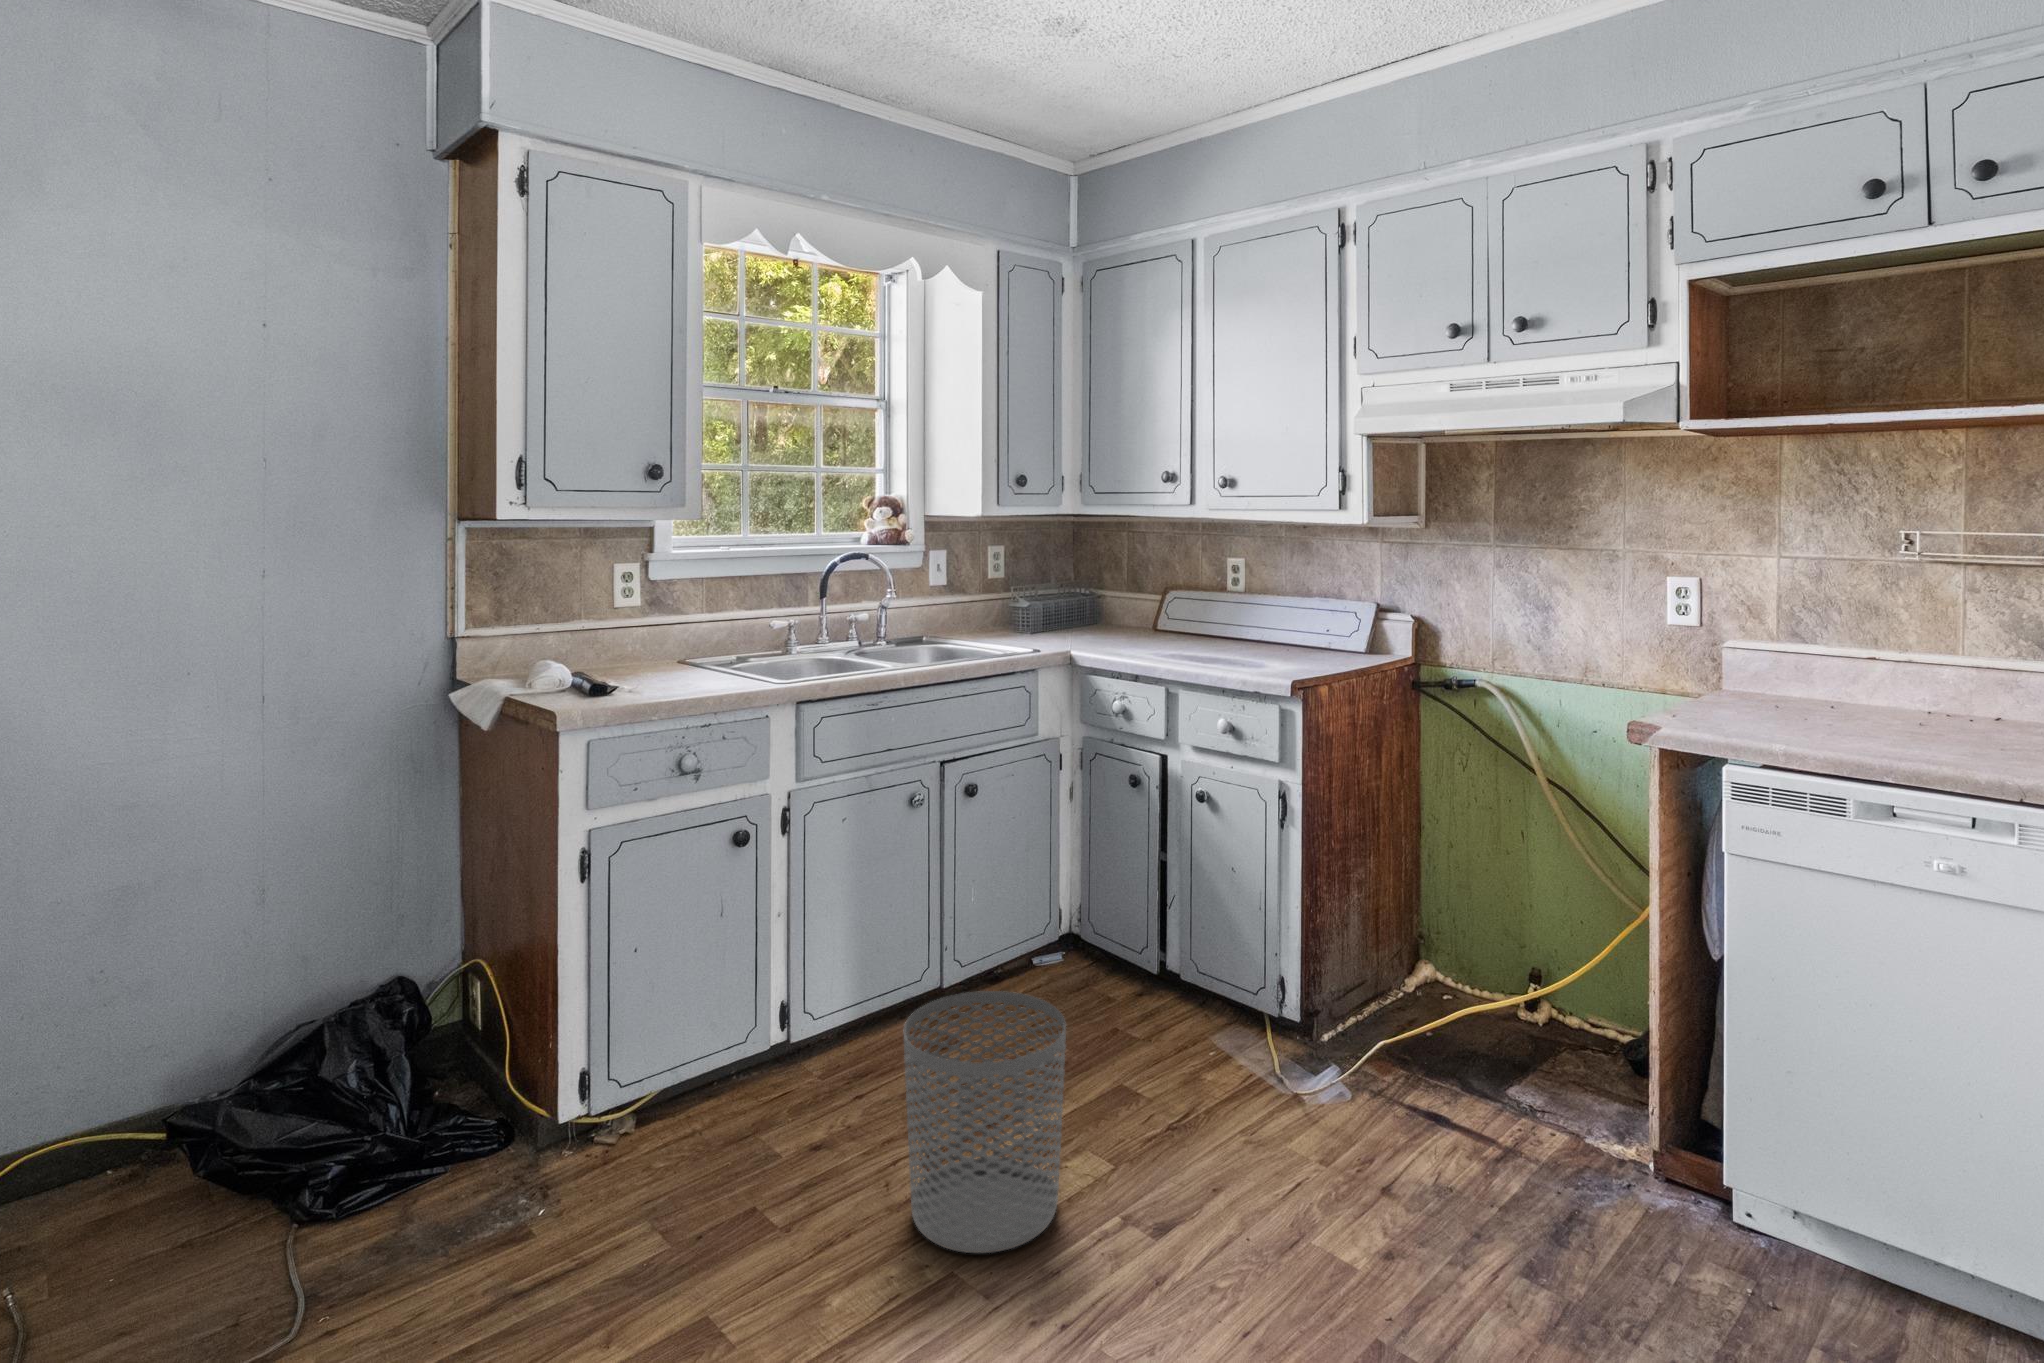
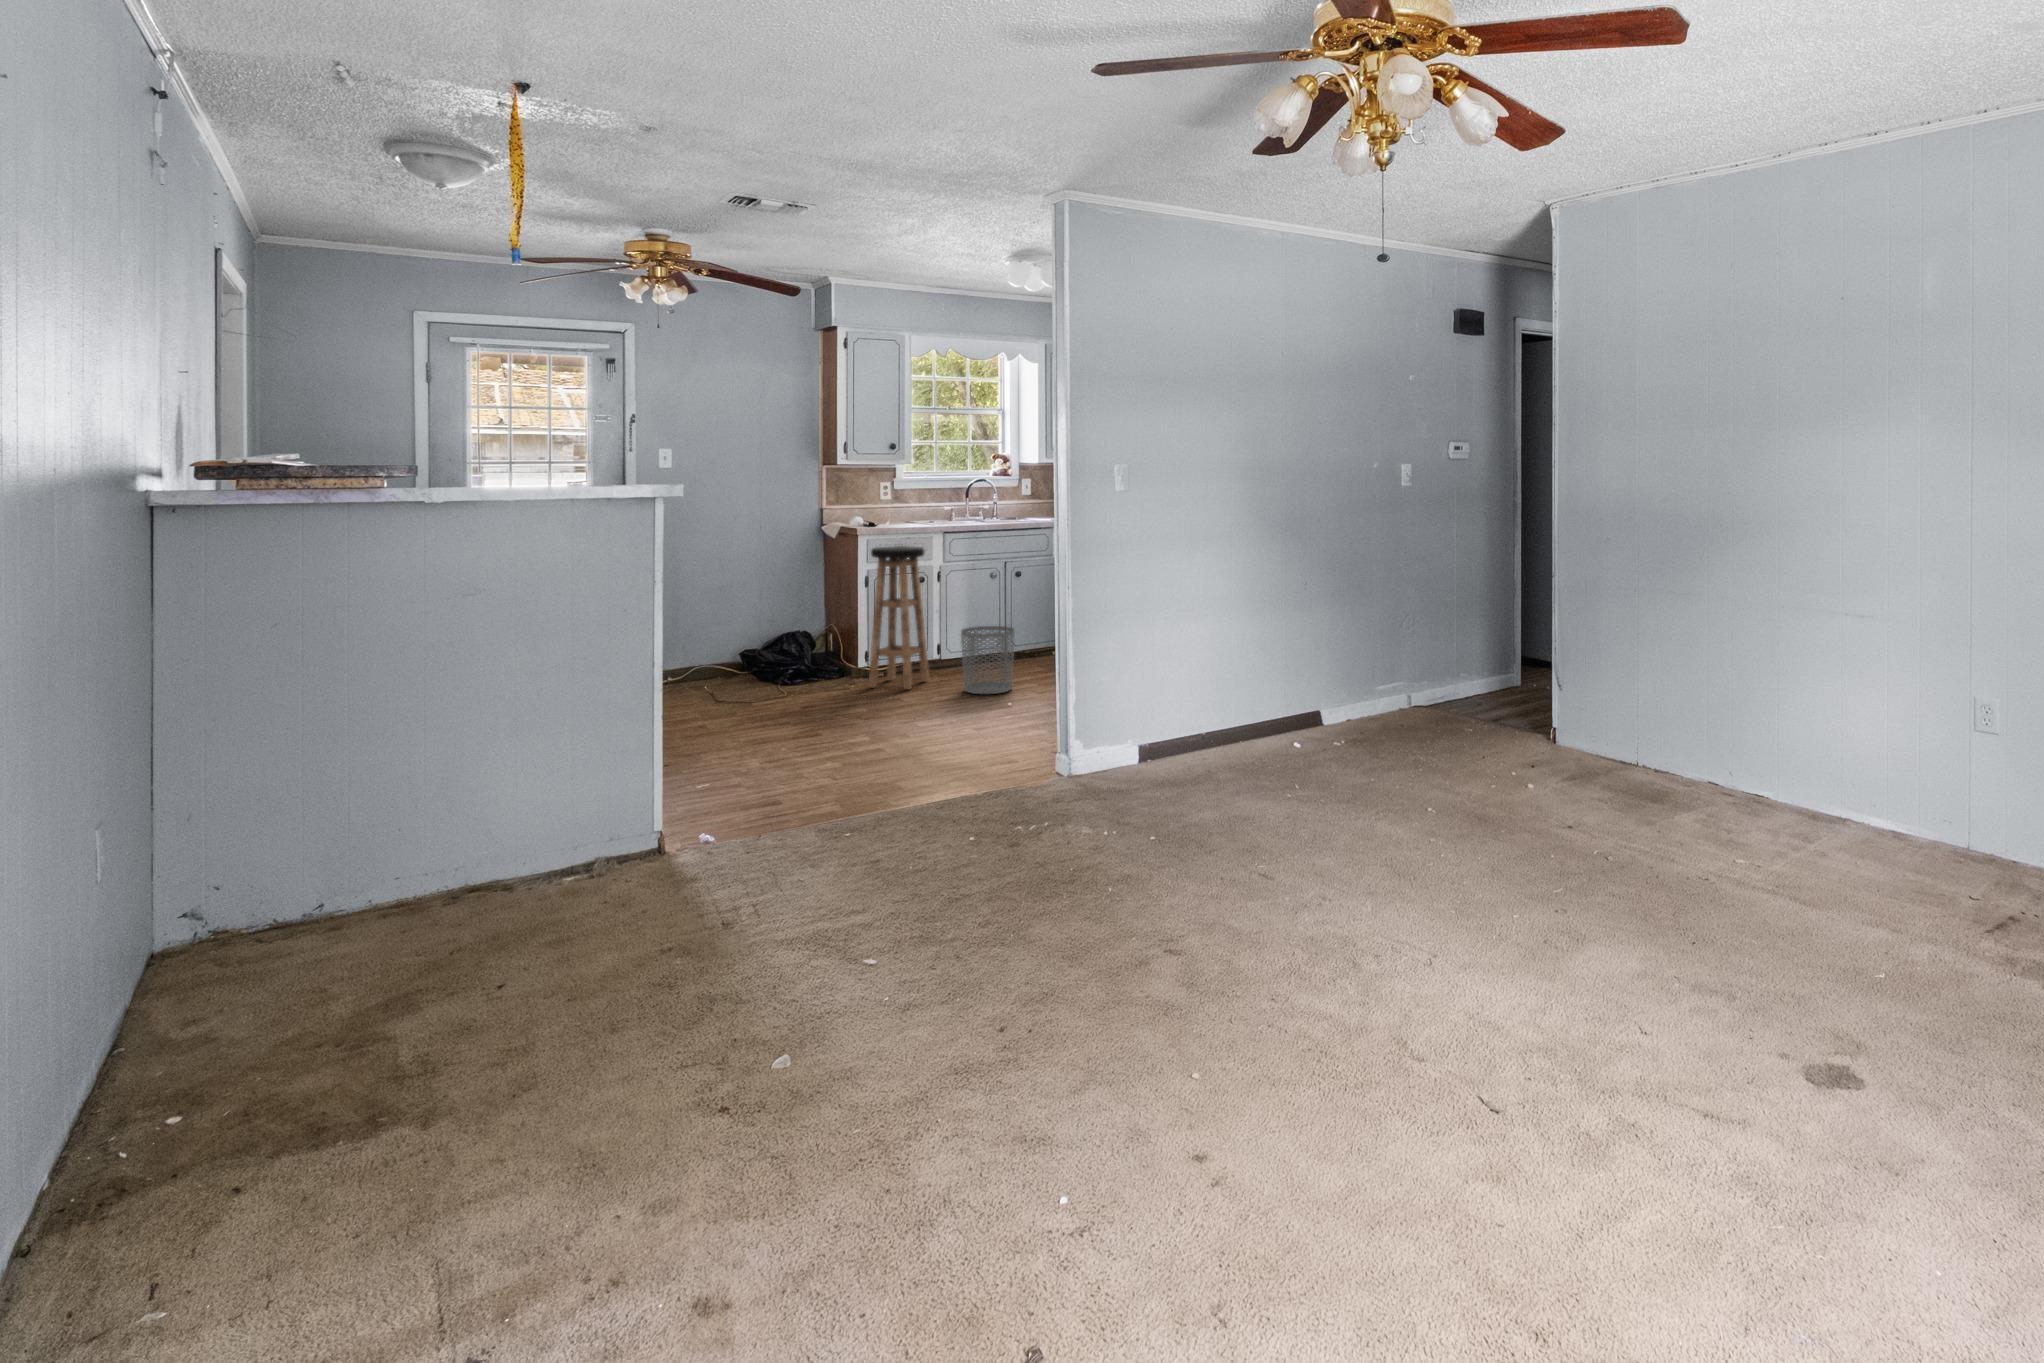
bar stool: none [595,757,778,1230] -> present [869,546,929,689]

